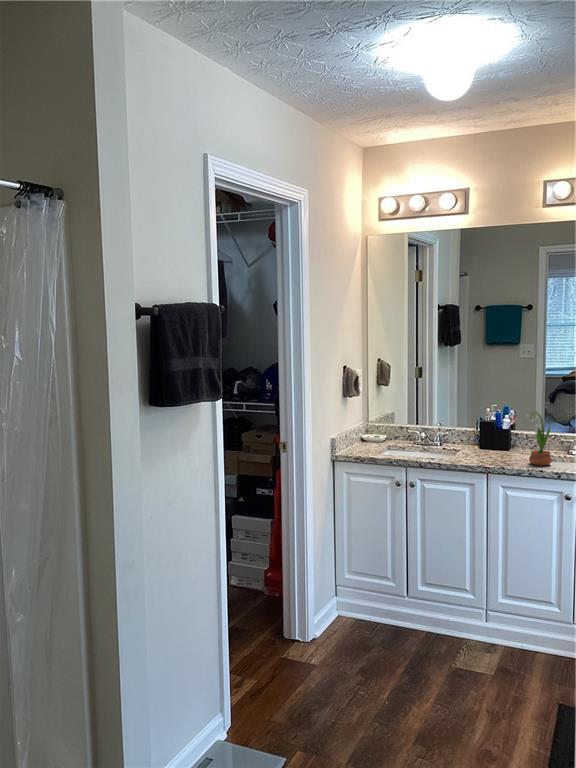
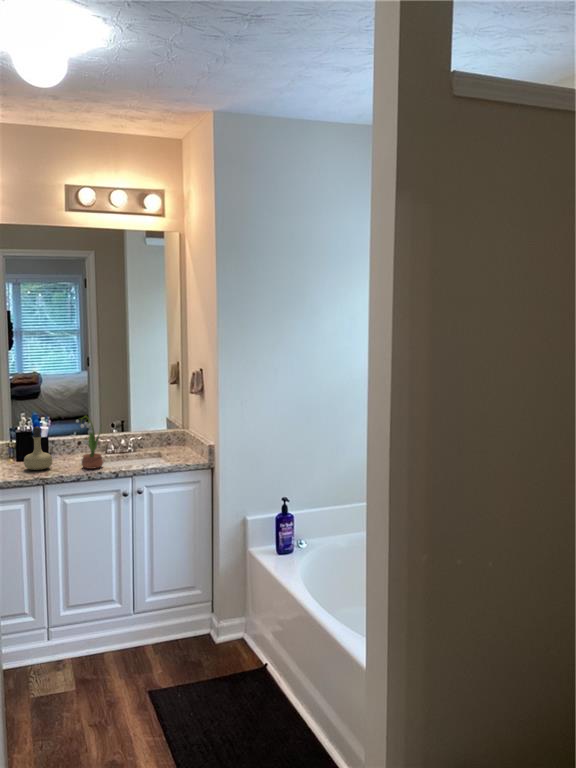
perfume bottle: none [477,417,504,459] -> present [24,426,52,470]

